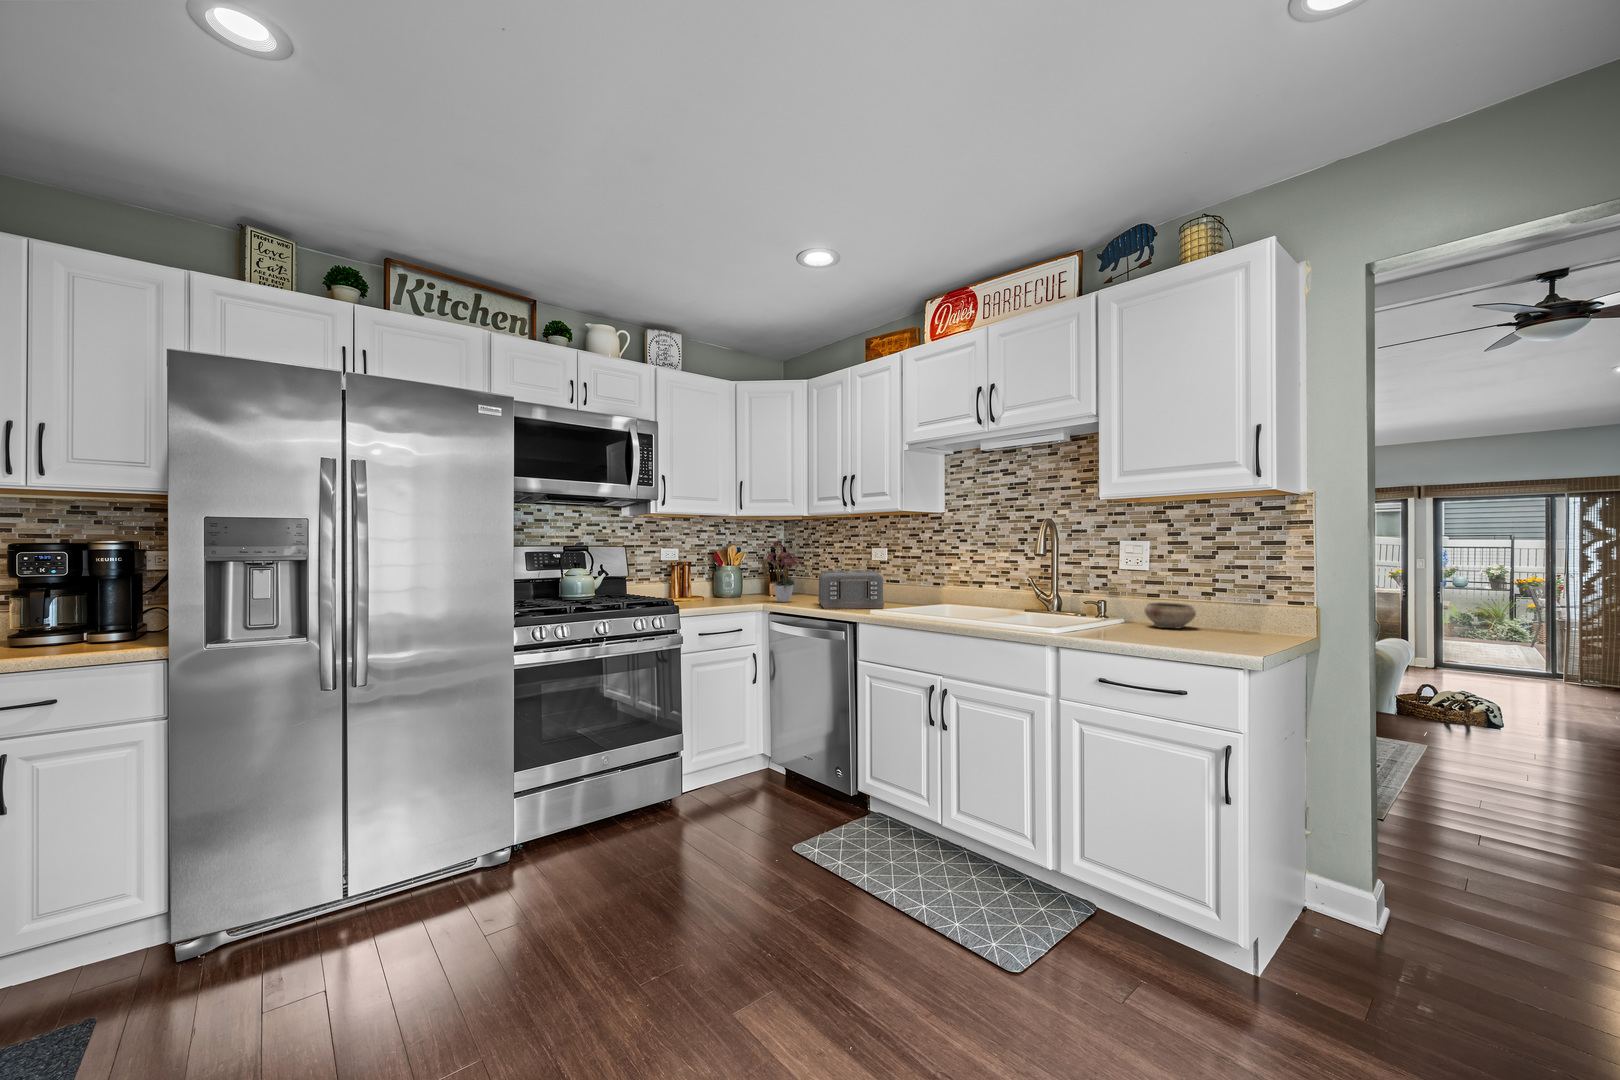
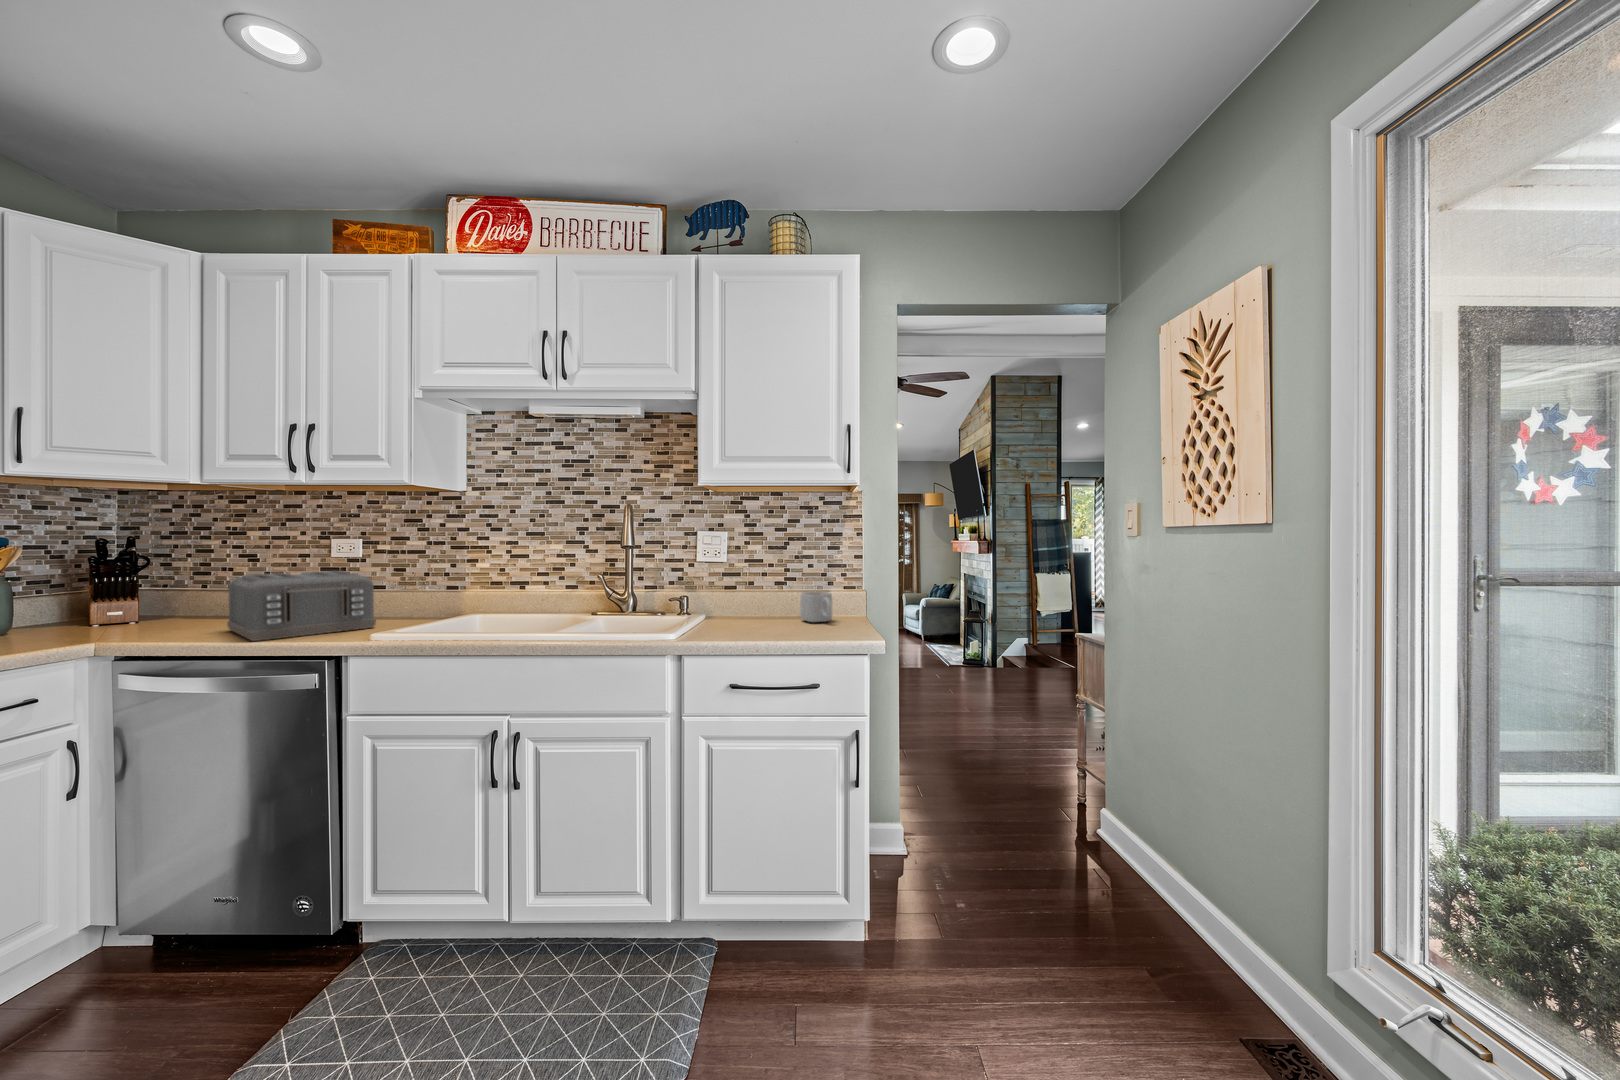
flower arrangement: present [767,541,802,602] -> none [74,521,192,637]
ceramic bowl: present [1144,602,1196,629] -> none [731,591,776,618]
mug: none [1211,605,1247,637] -> present [800,591,832,622]

